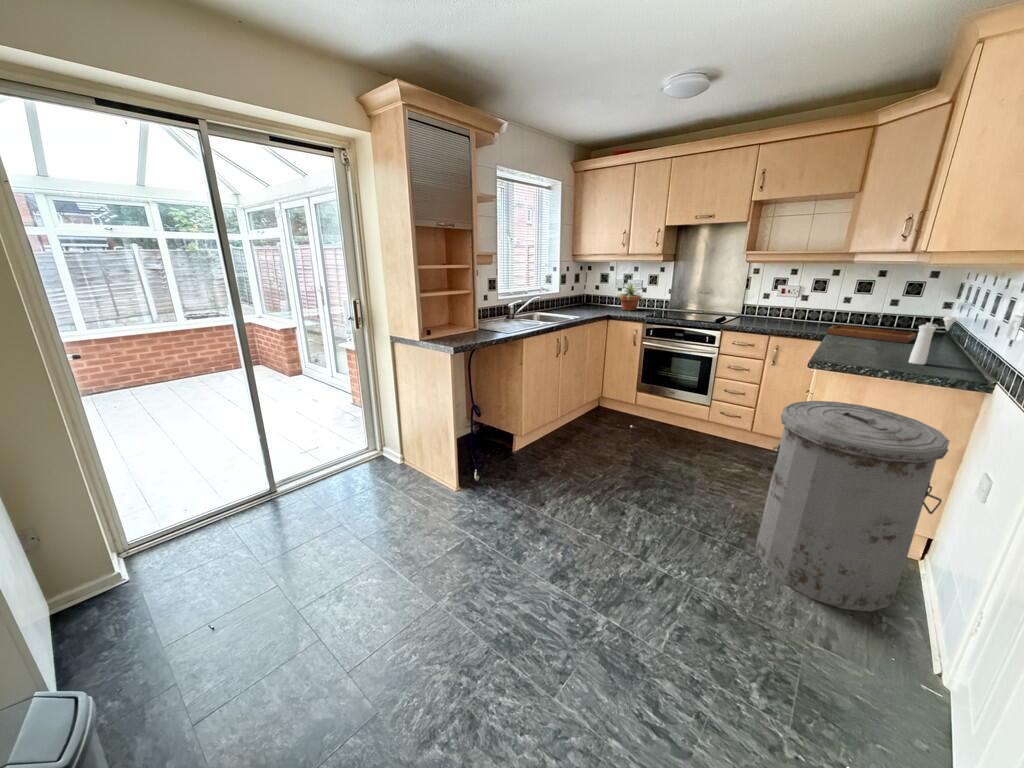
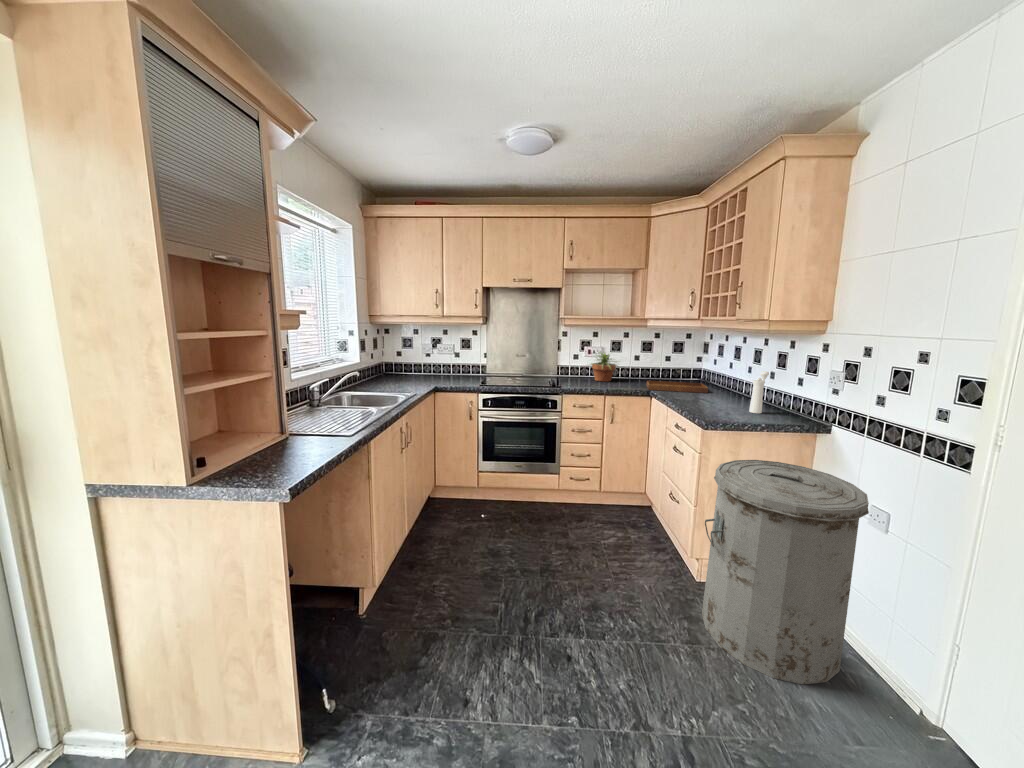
potted plant: present [620,284,642,310] -> present [591,352,617,382]

